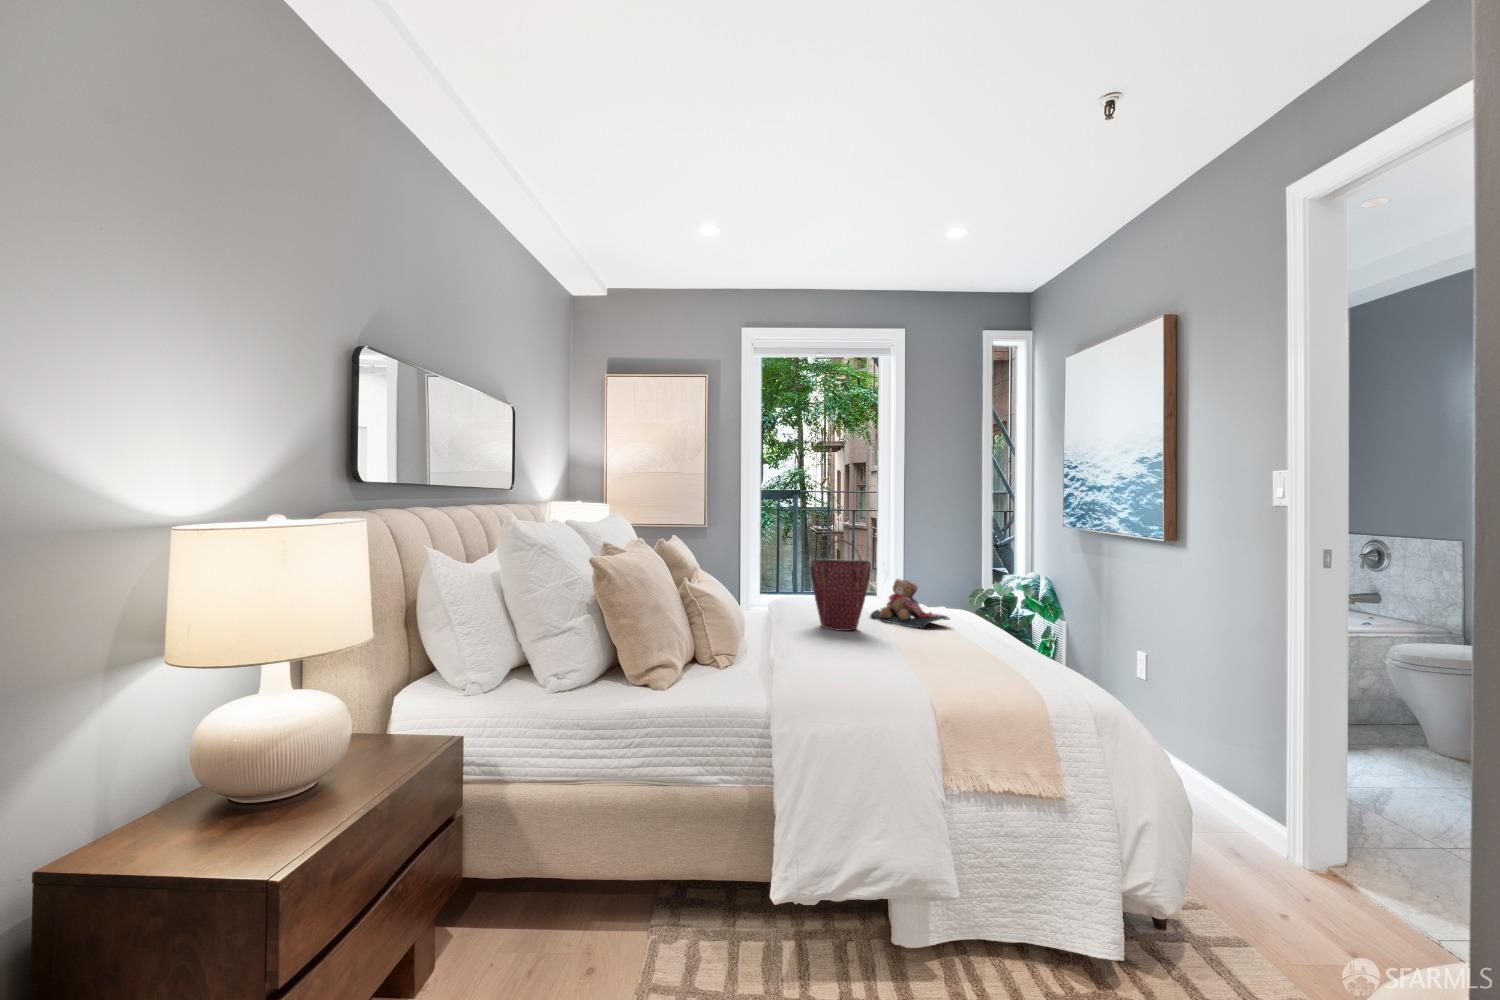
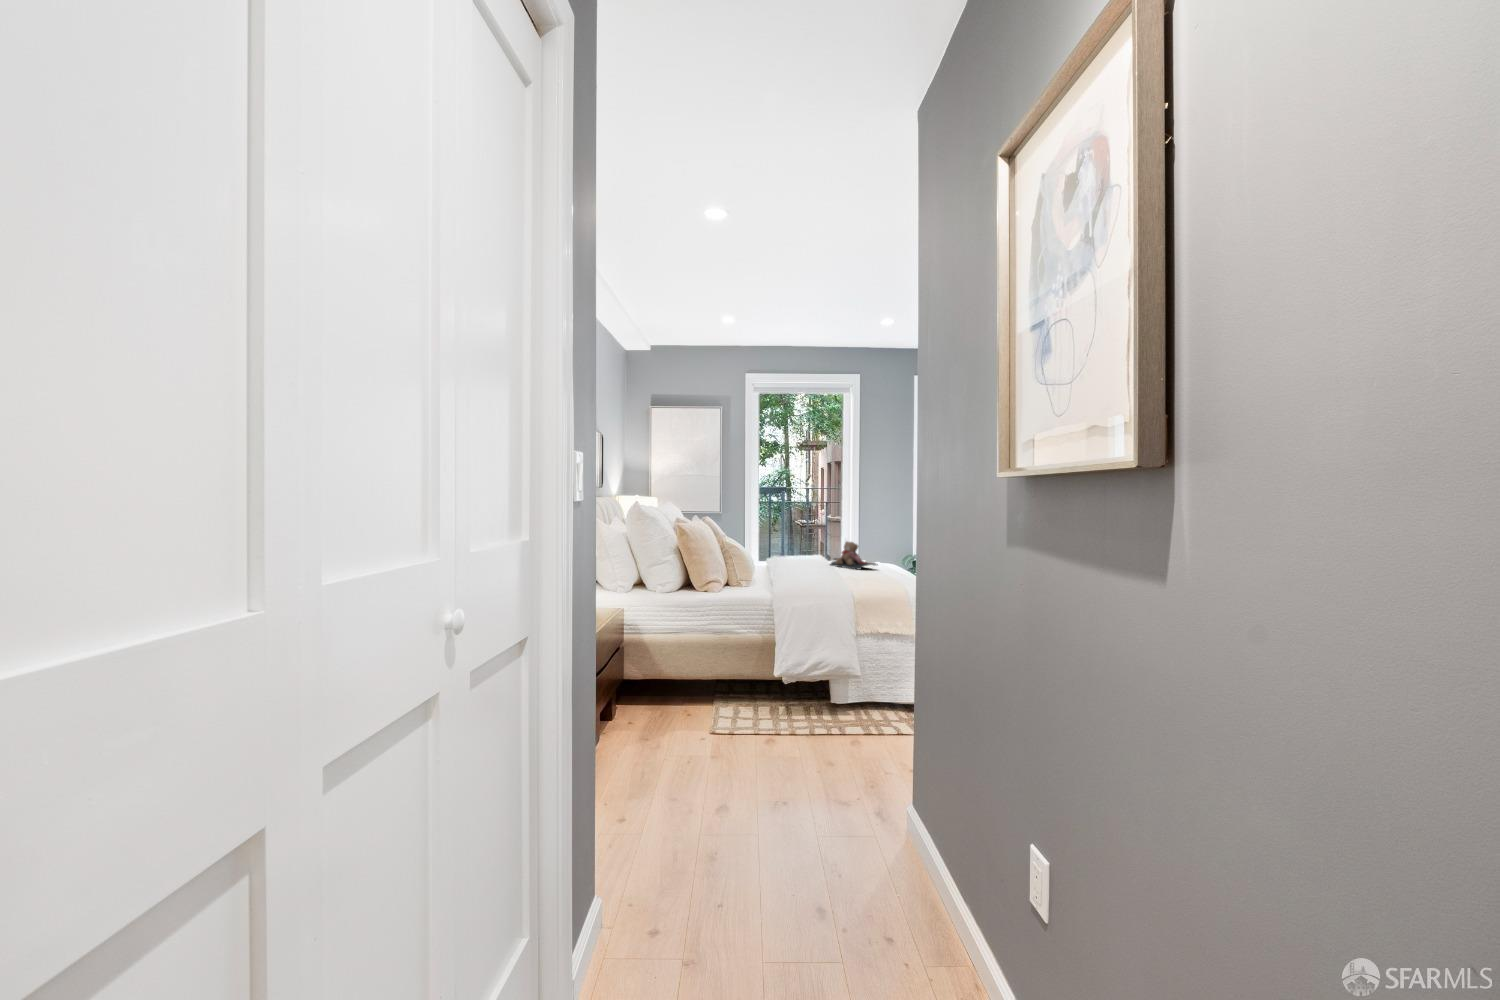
handbag: present [811,540,871,631] -> none [793,517,828,569]

